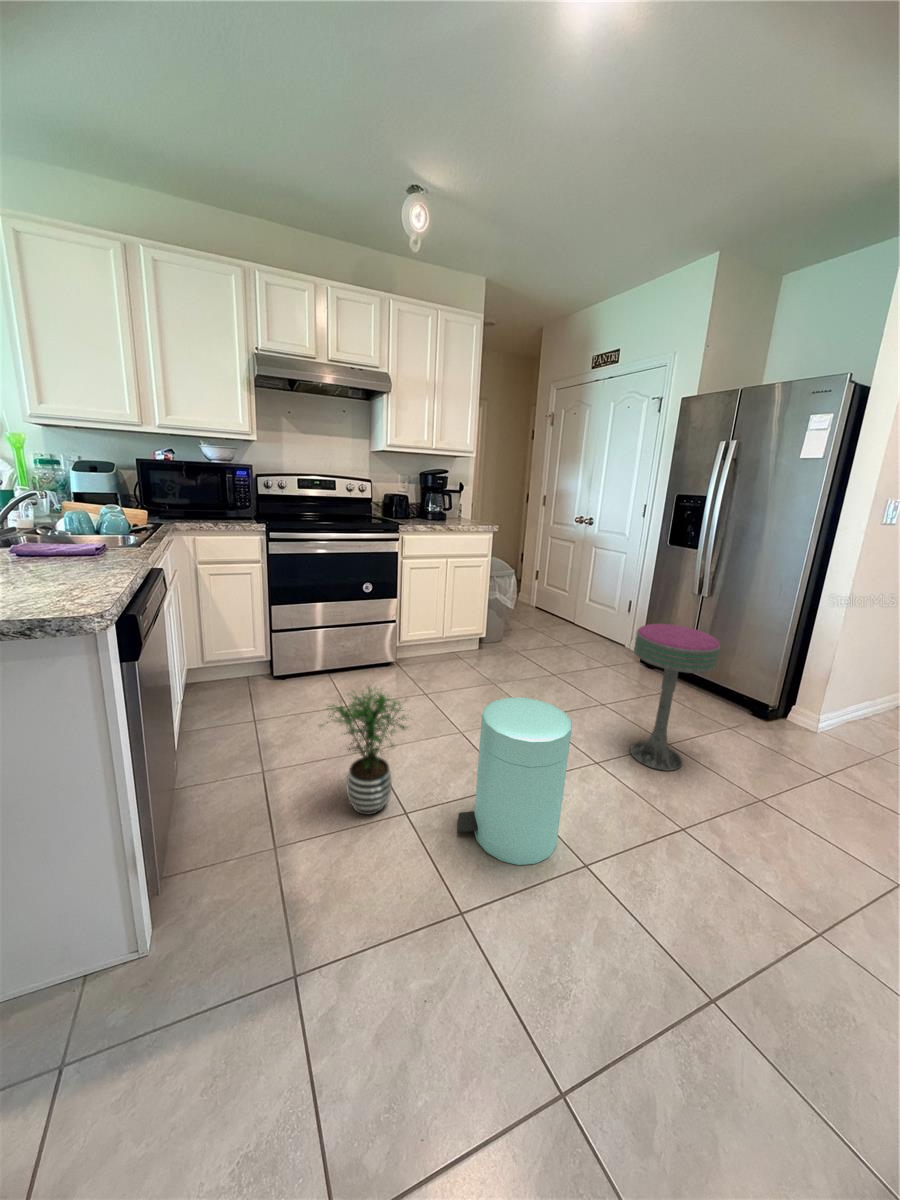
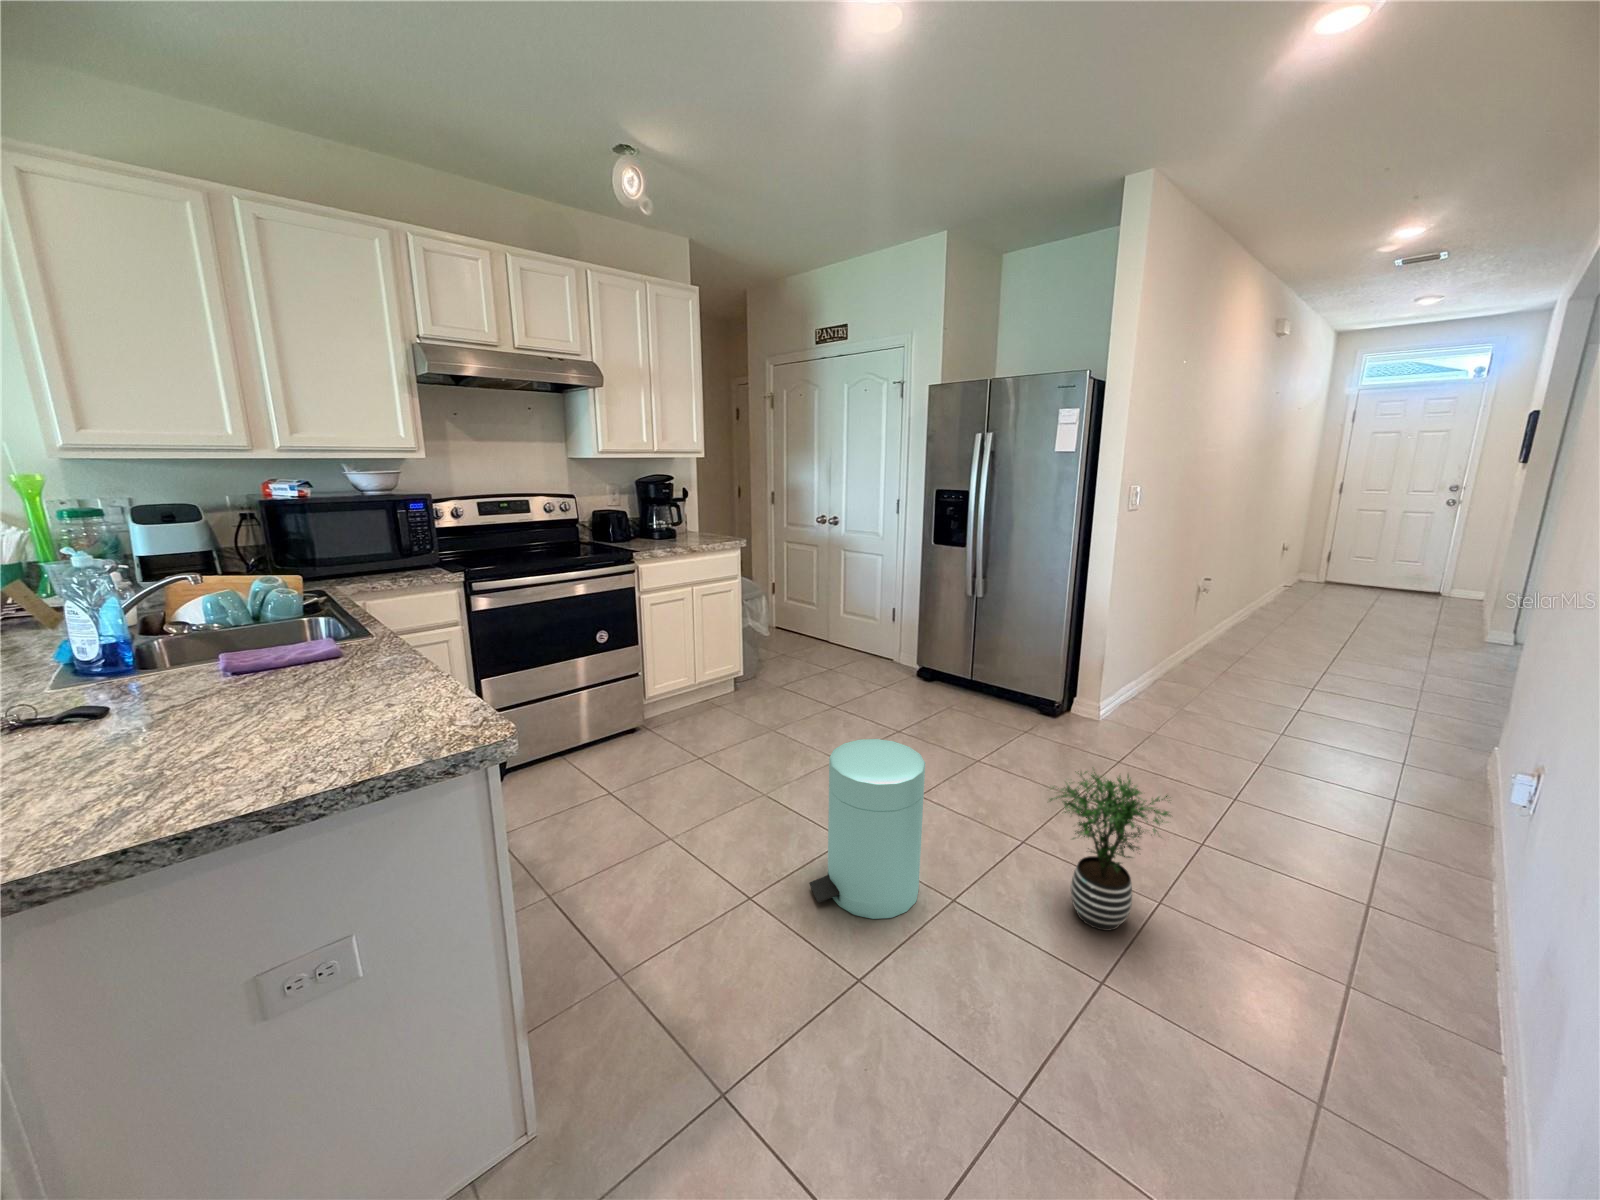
bar stool: present [630,624,720,771] -> none [940,634,1022,787]
potted plant: present [320,686,406,815] -> present [1050,771,1170,931]

